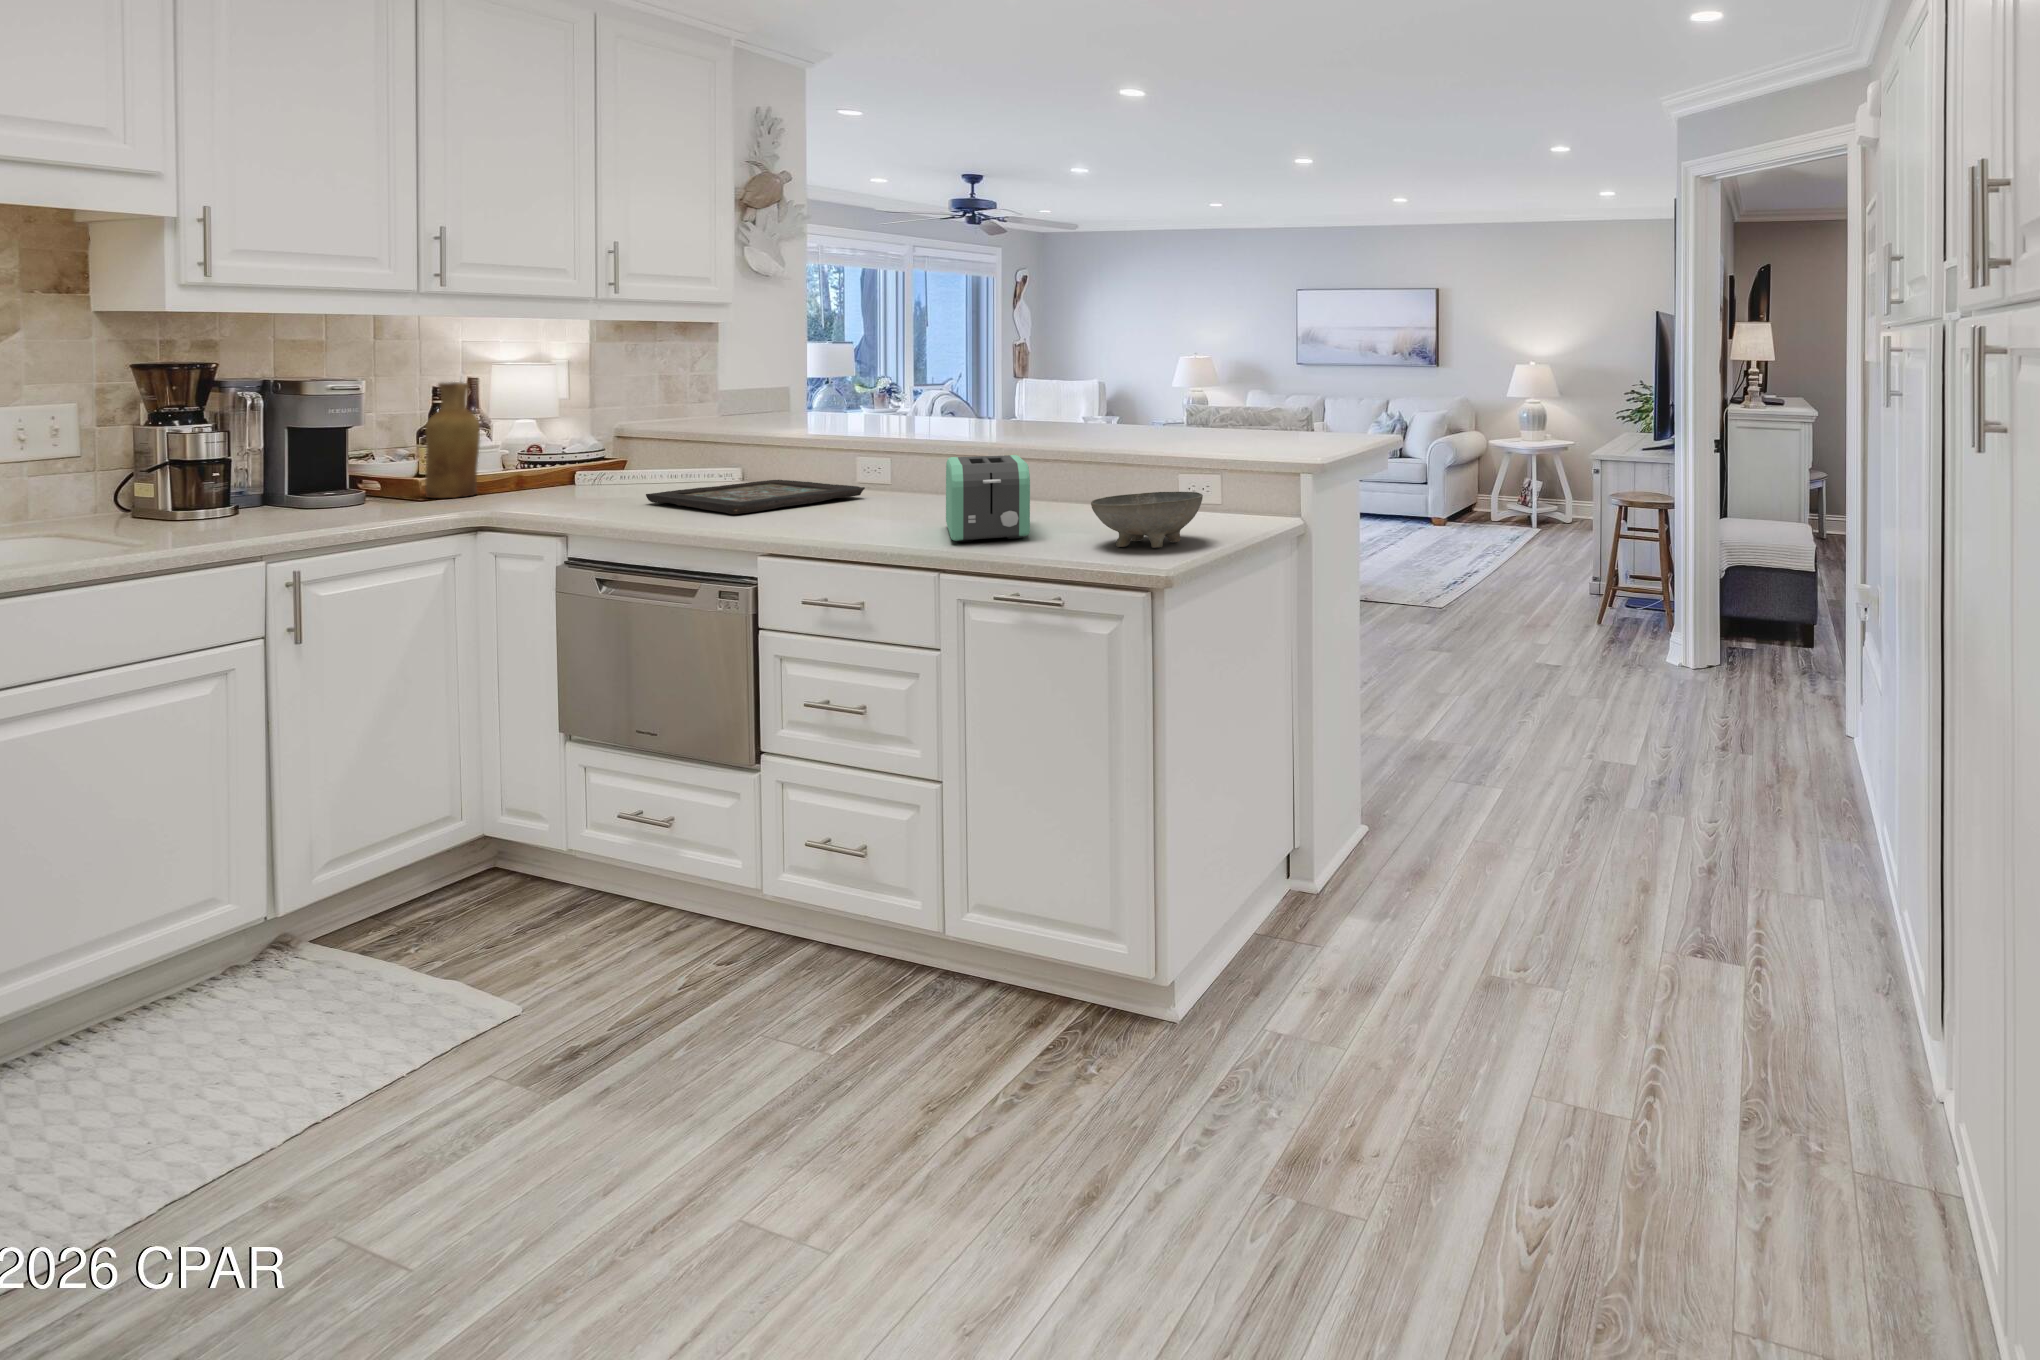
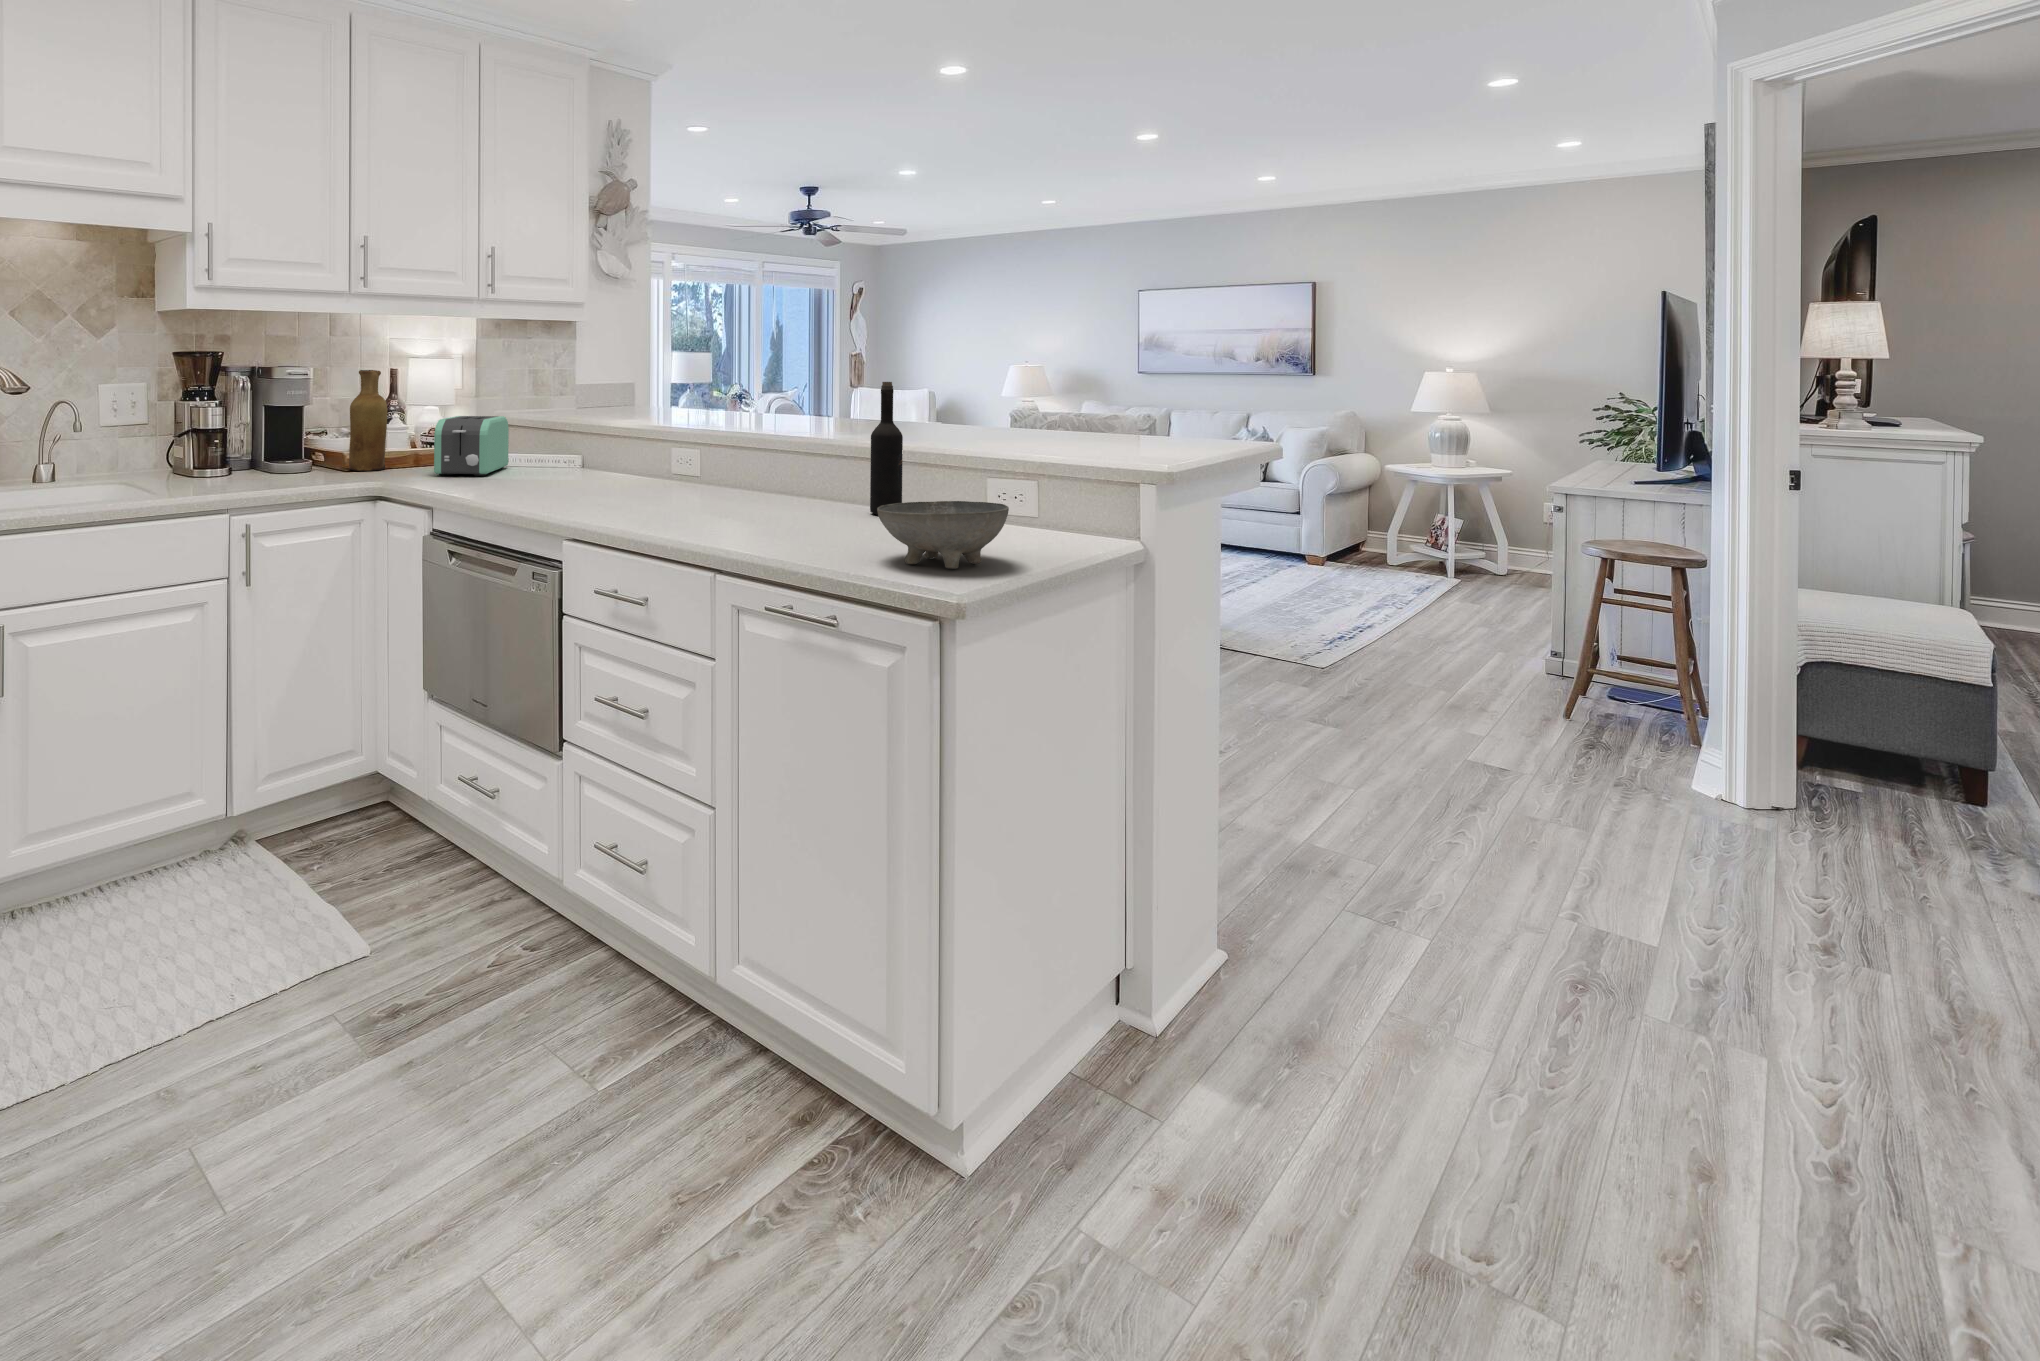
wine bottle: none [1071,390,1101,508] -> present [870,382,903,515]
toaster: present [946,455,1030,542] -> present [434,416,509,476]
decorative tray: present [646,480,865,514] -> none [496,468,676,499]

